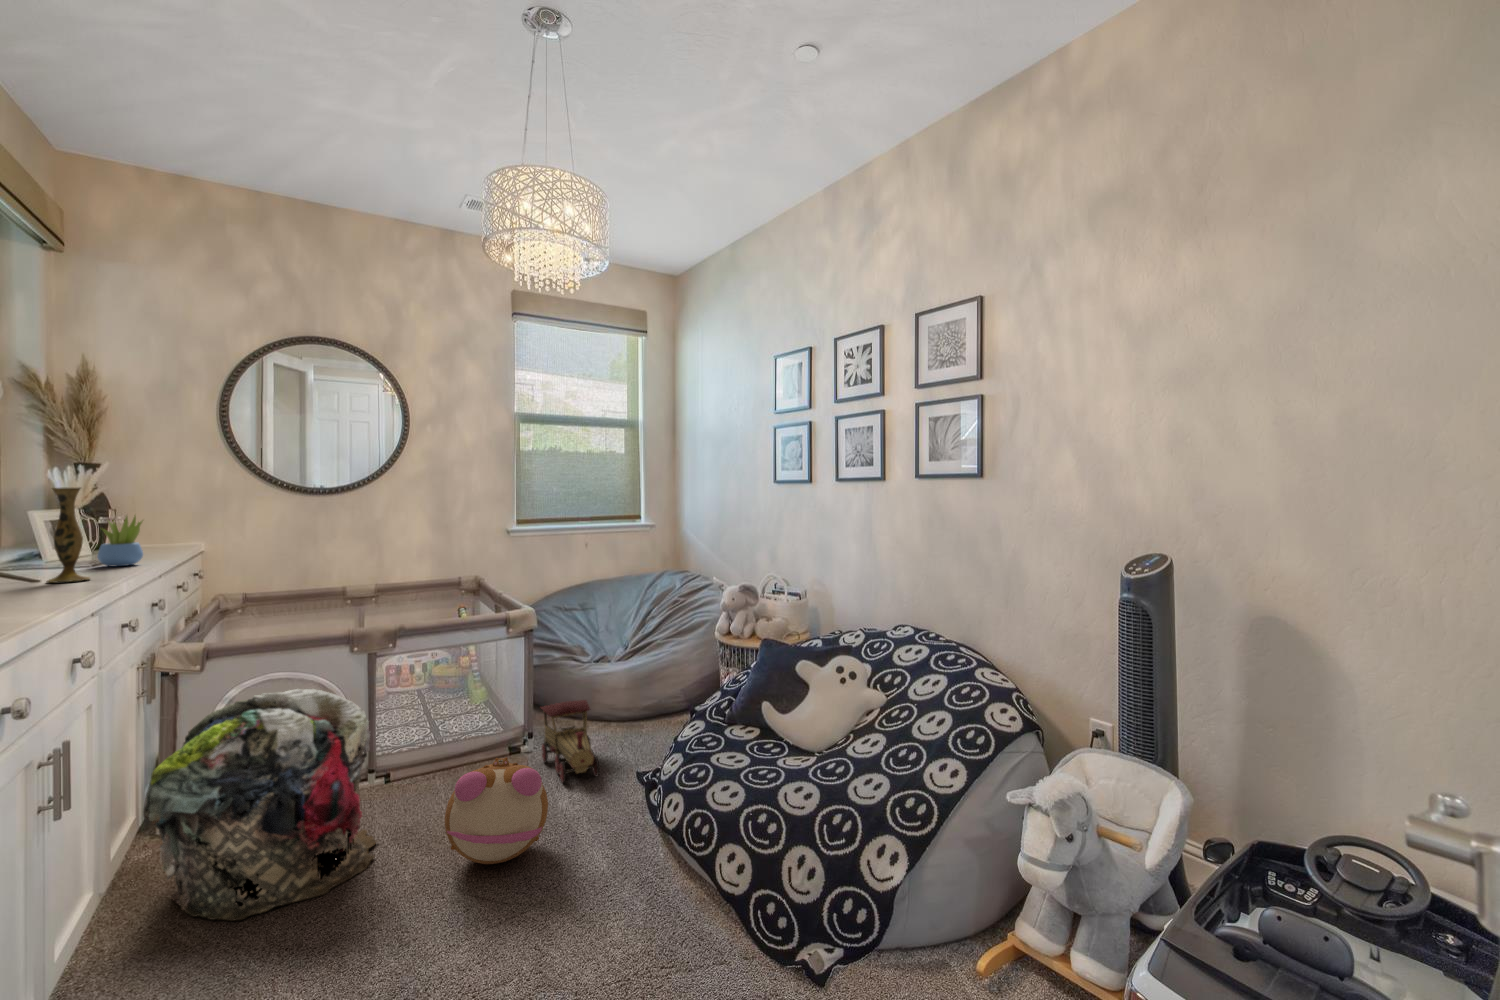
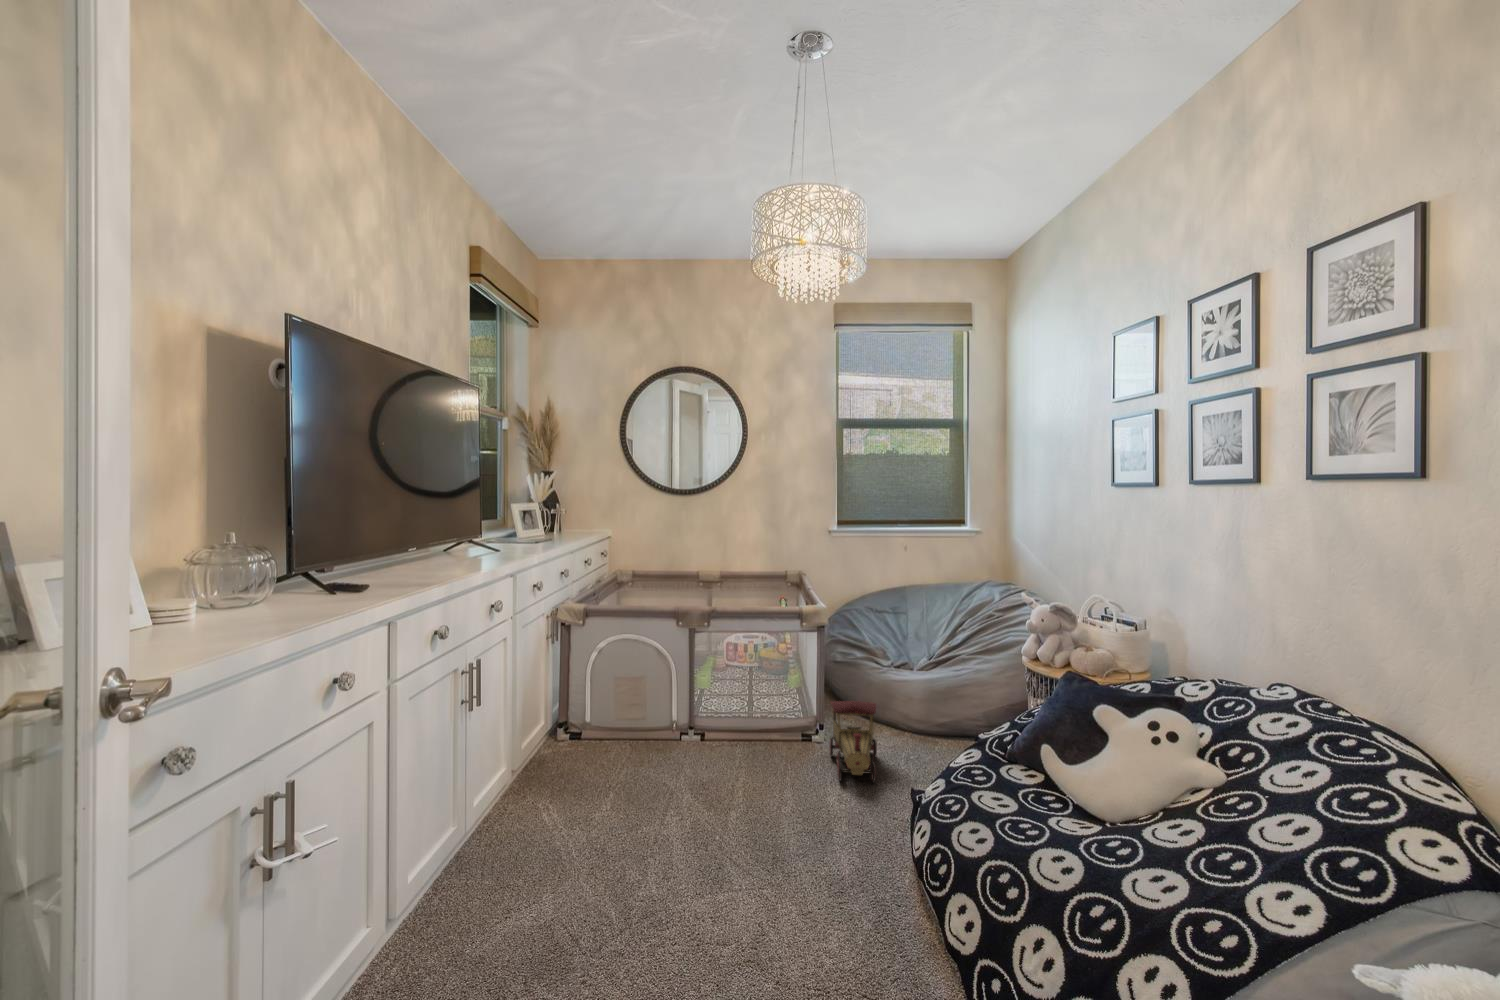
vase: present [48,487,90,583] -> none [494,481,518,548]
succulent plant: present [97,516,143,566] -> none [534,501,560,540]
laundry basket: present [143,689,377,921] -> none [520,648,675,823]
plush toy: present [445,757,548,864] -> none [706,740,803,840]

